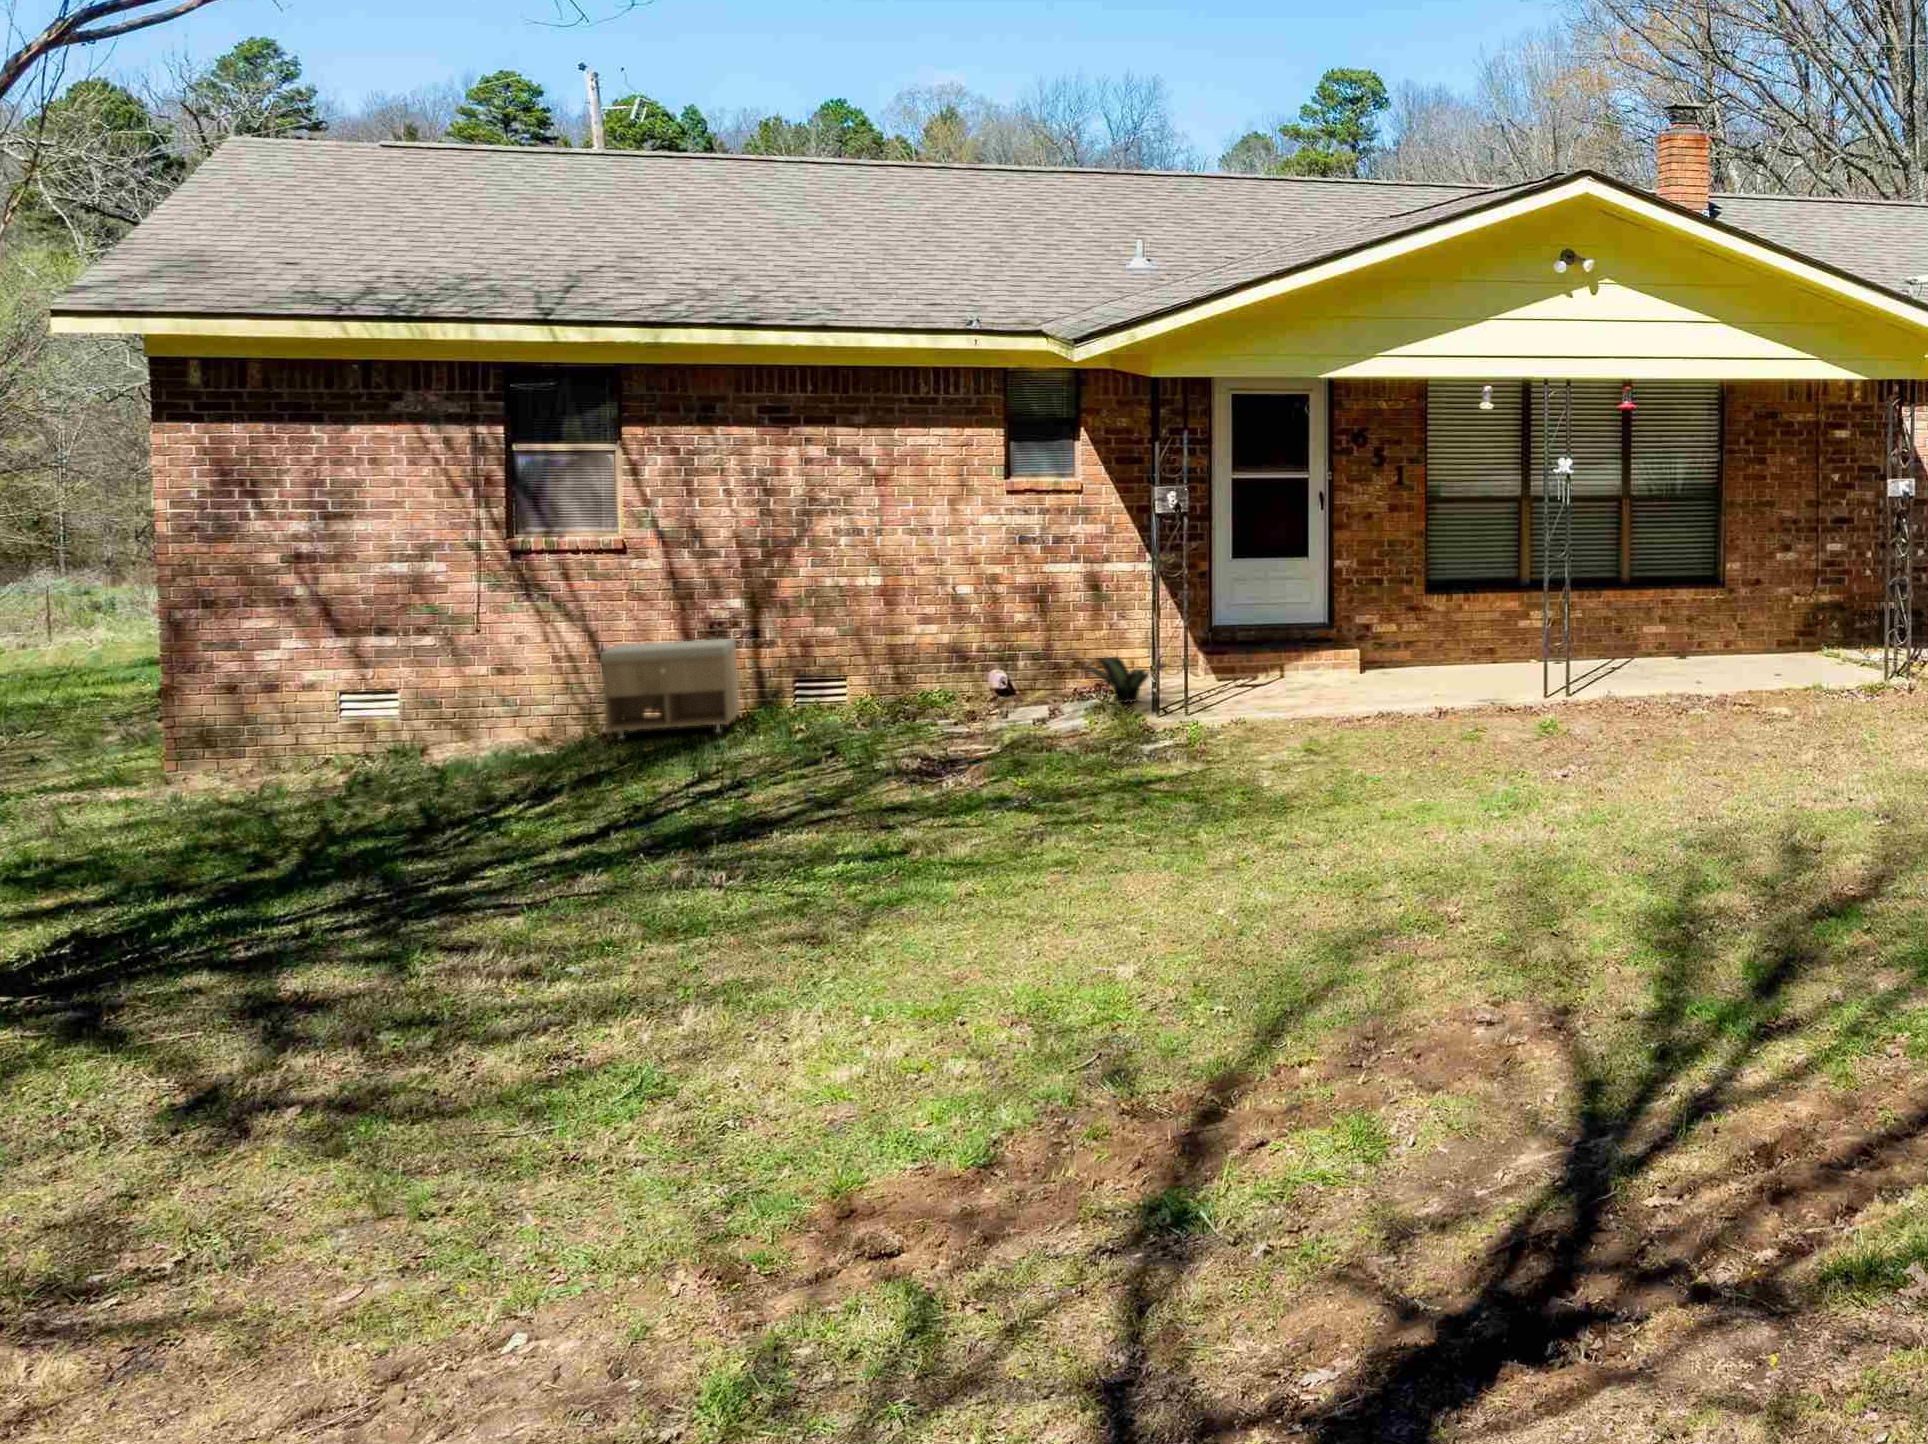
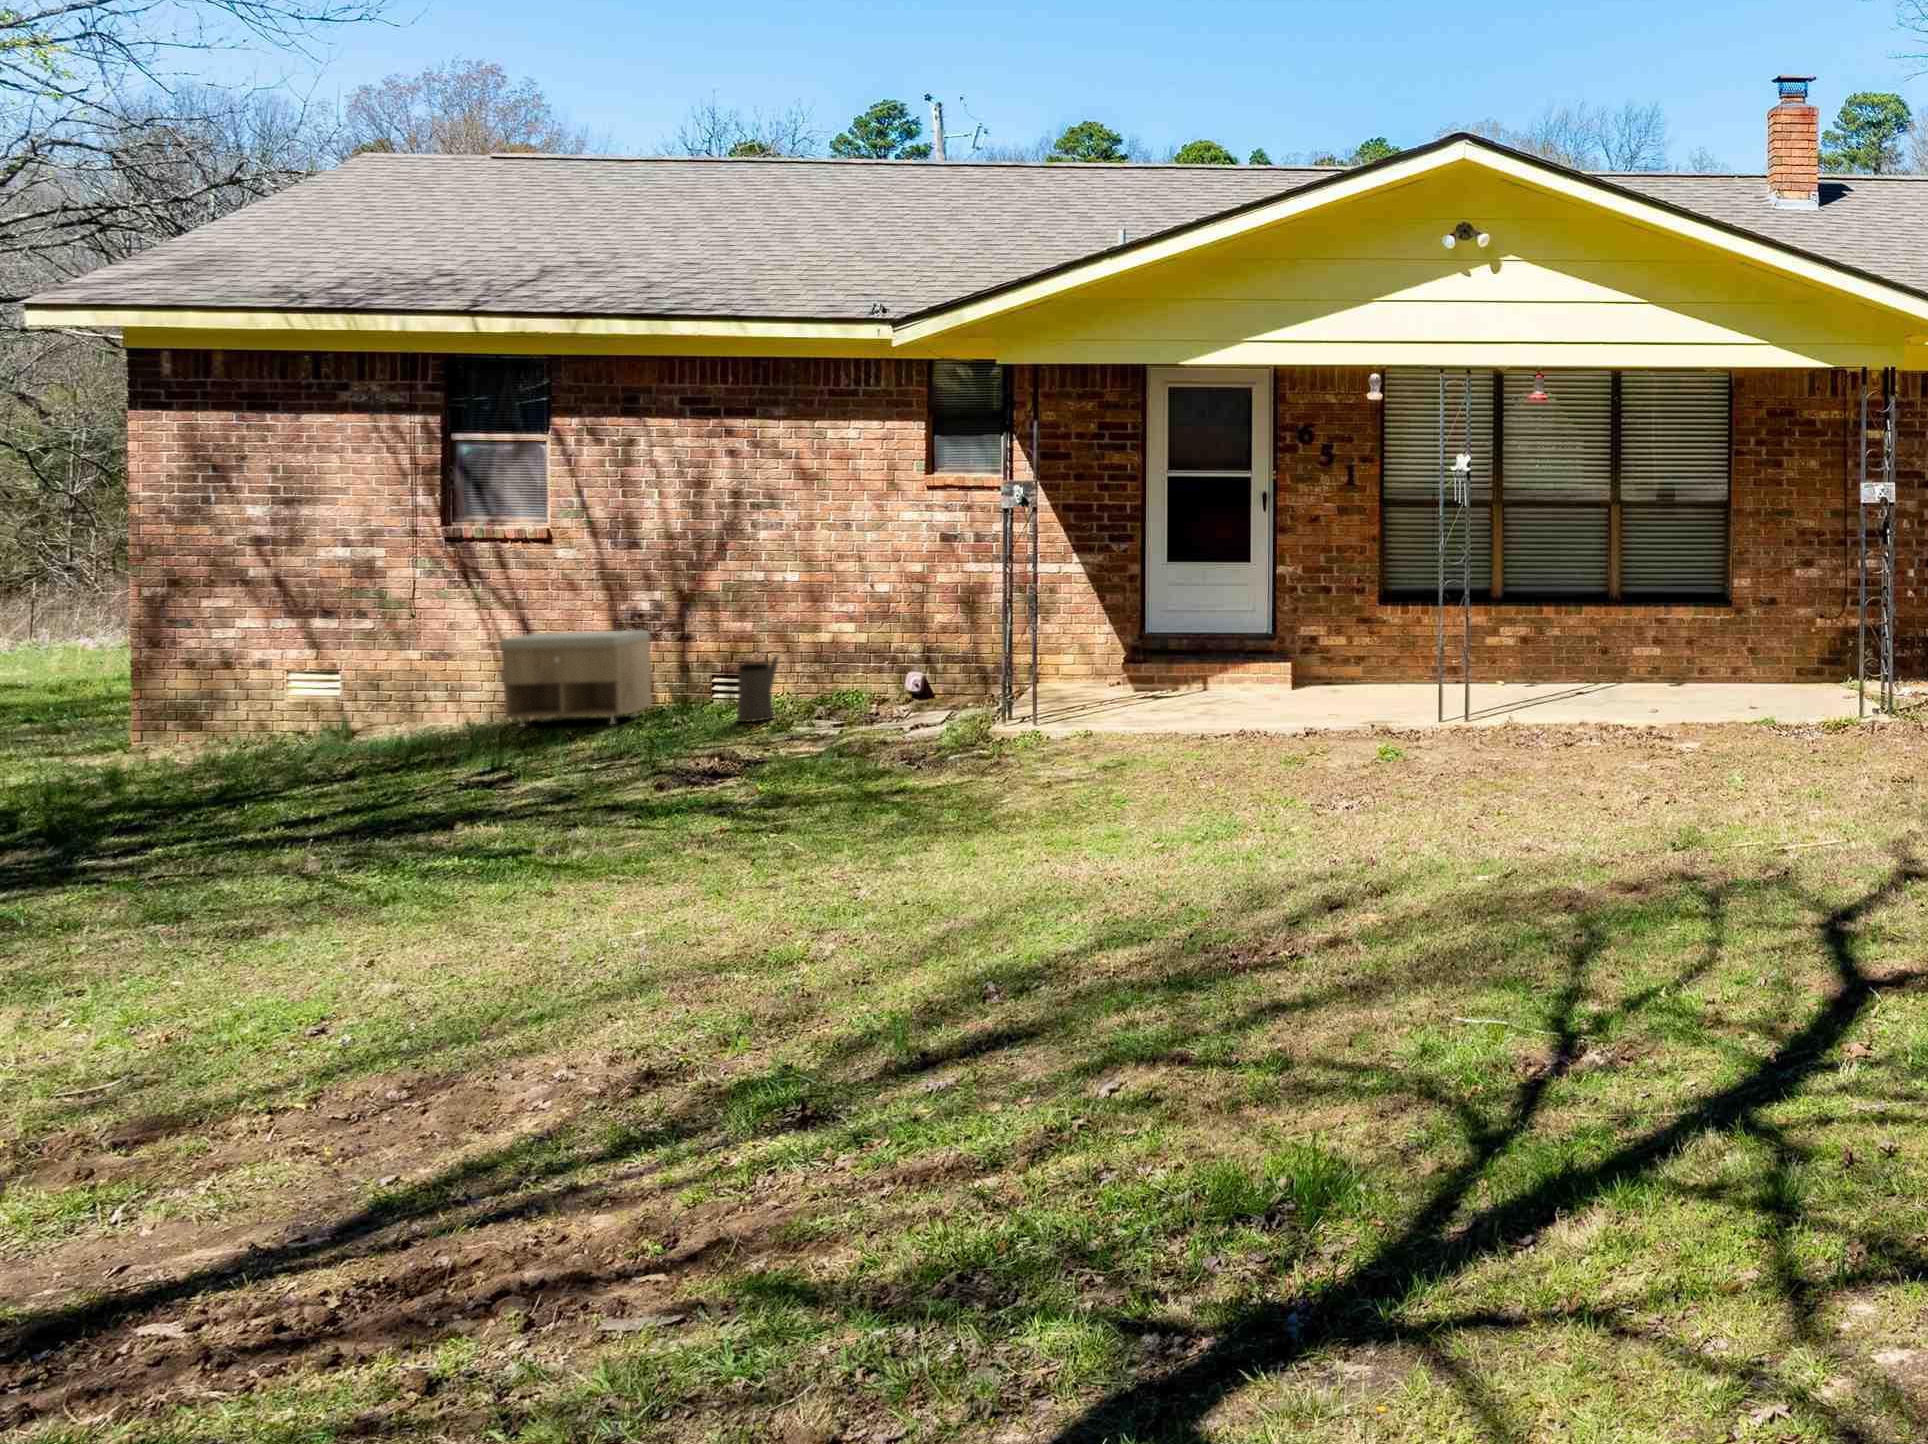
watering can: none [846,654,883,724] -> present [737,651,778,722]
potted plant: present [1079,657,1166,703] -> none [969,661,1073,711]

